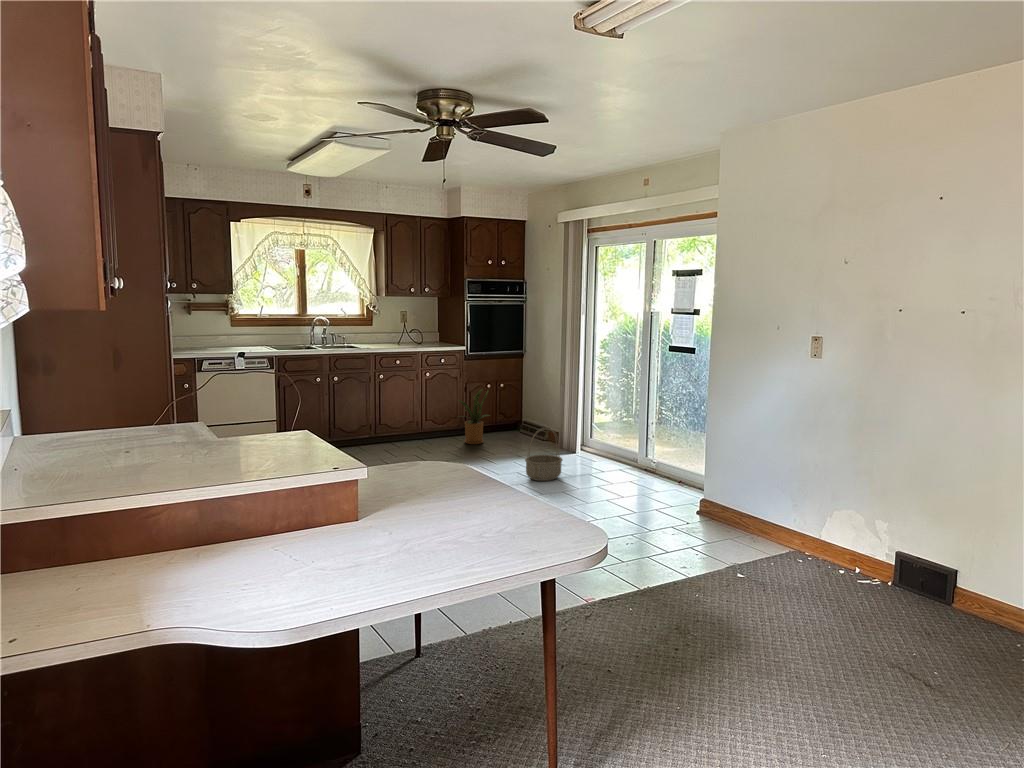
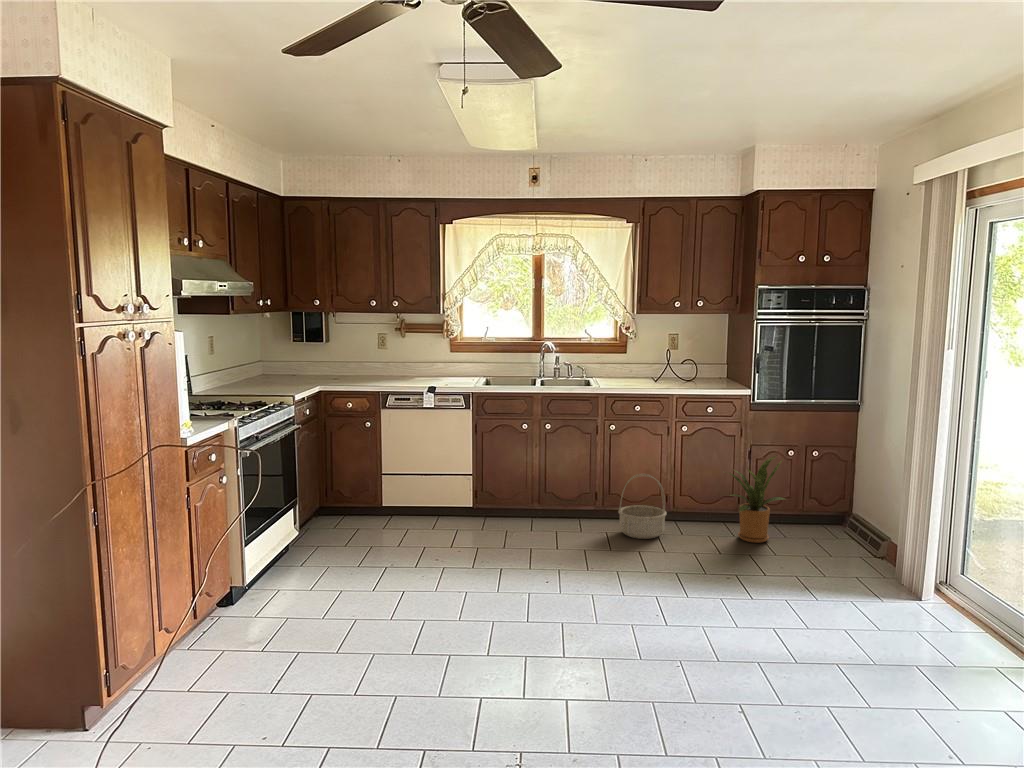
basket: present [525,428,563,481] -> present [618,474,666,539]

